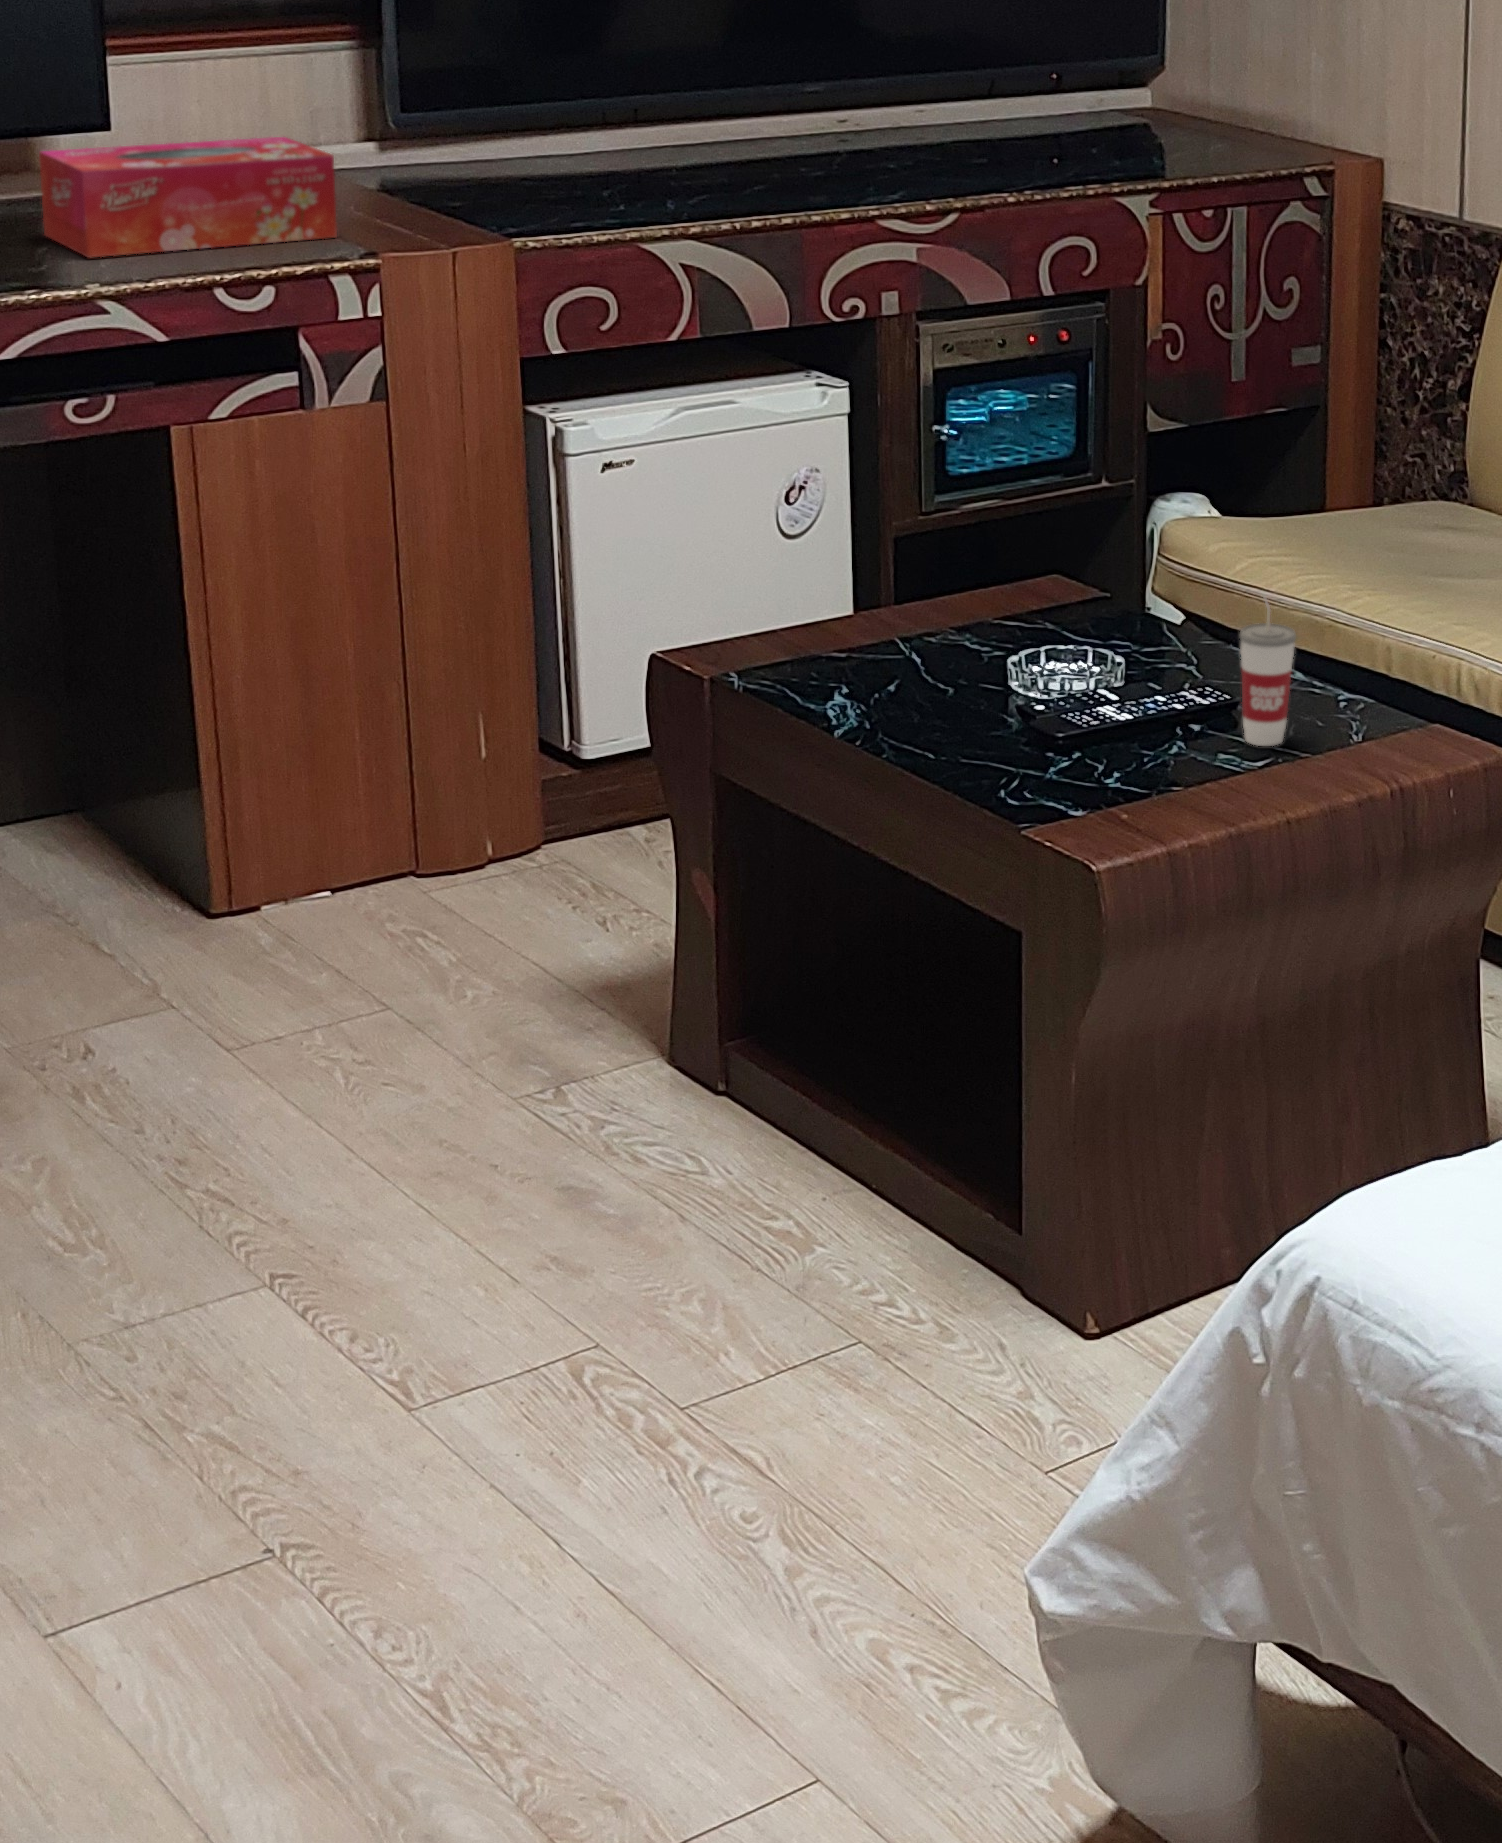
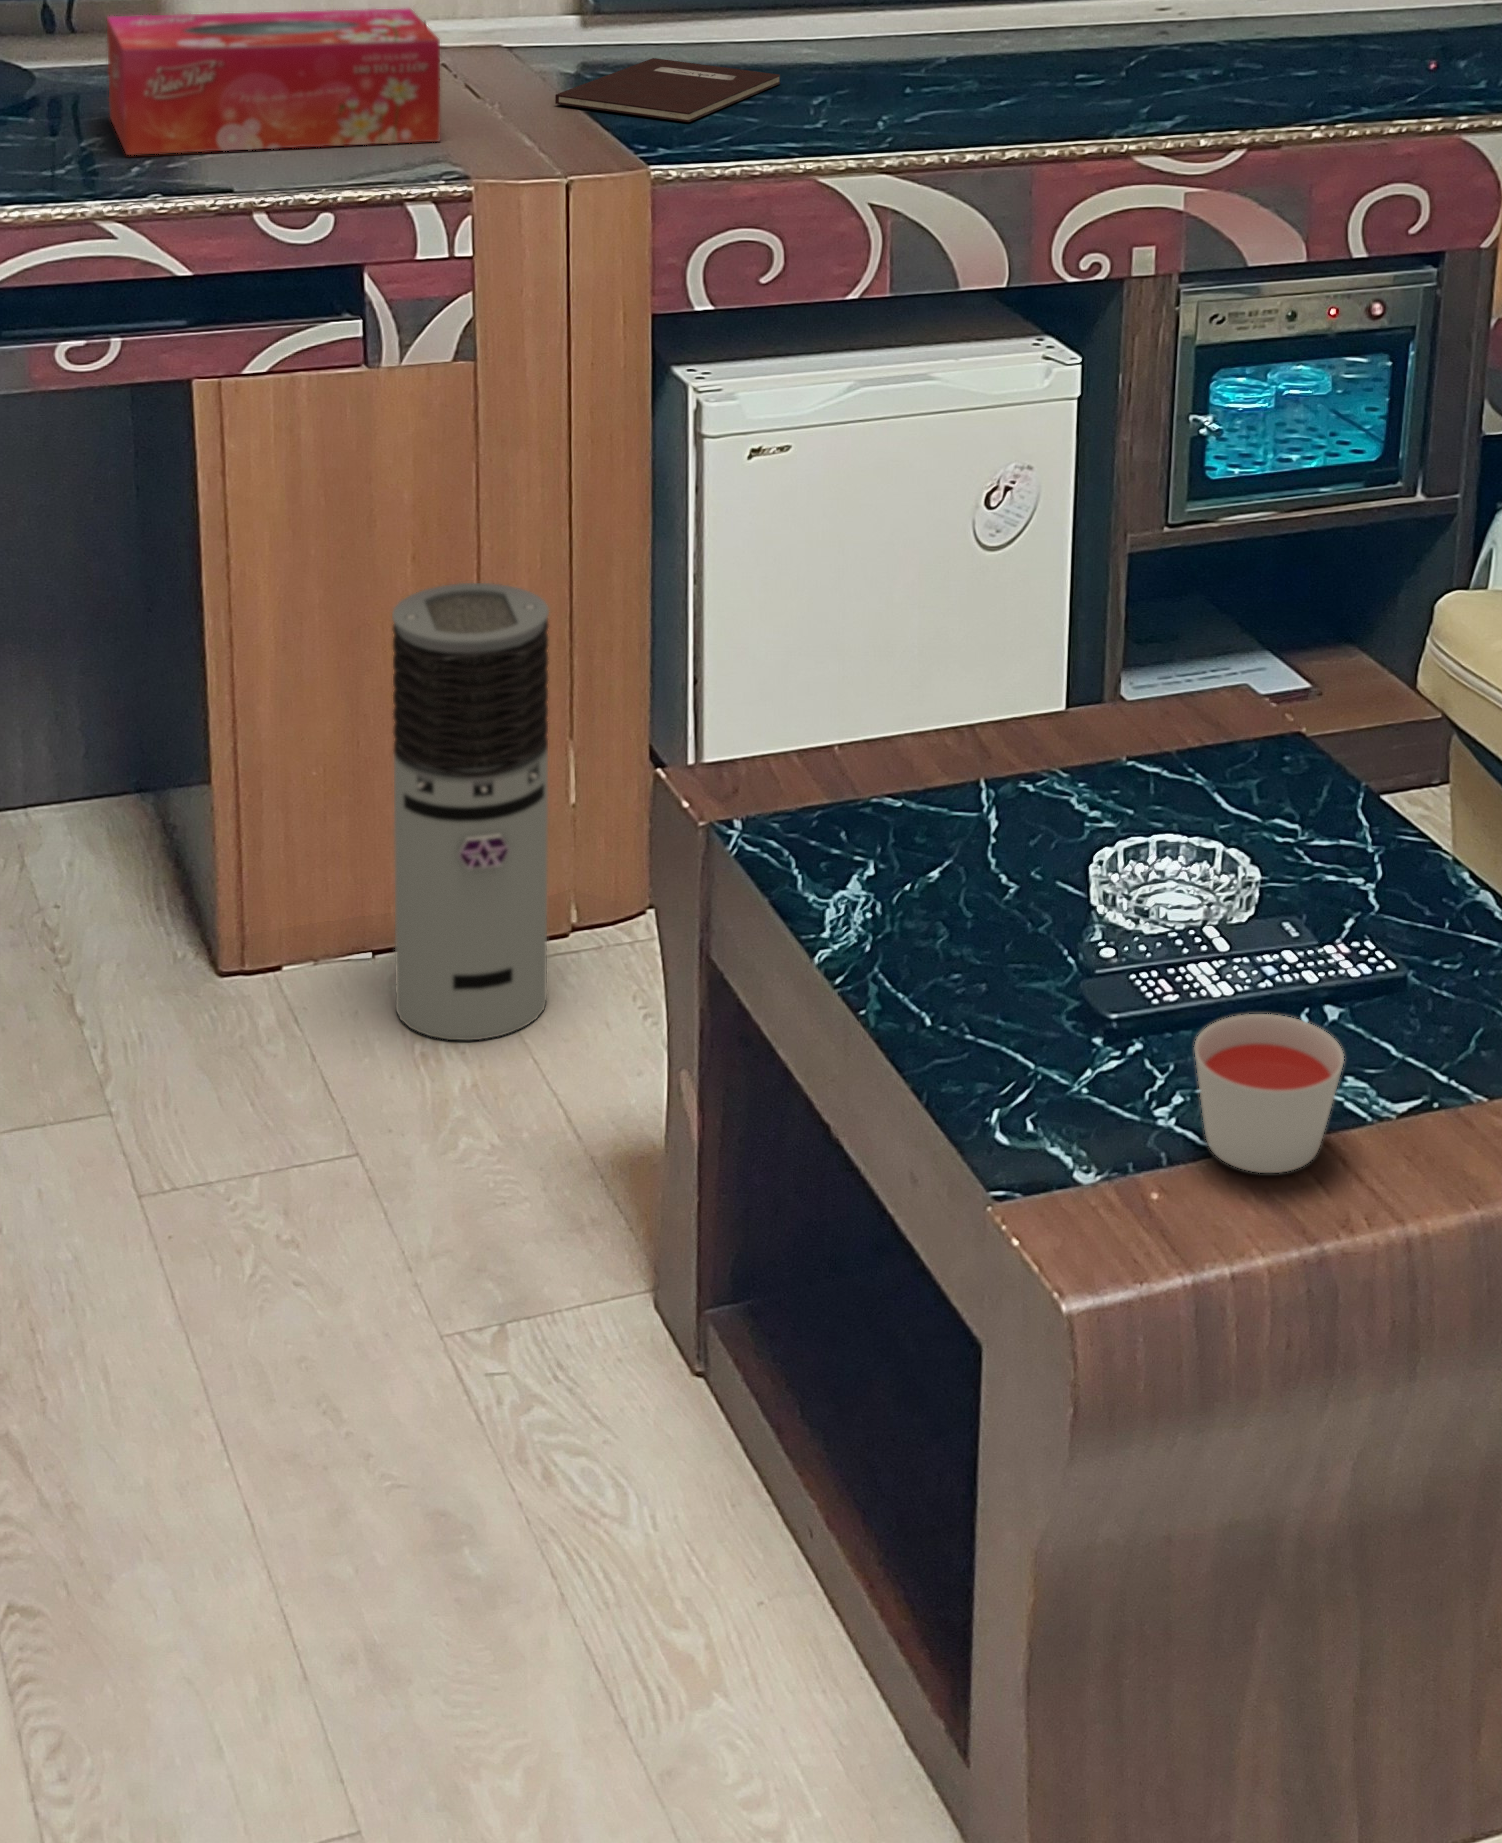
notebook: none [407,176,576,216] -> present [555,58,780,122]
air purifier: none [353,580,489,939] -> present [392,583,549,1040]
cup: present [1240,596,1296,746] -> none [1393,857,1481,1084]
candle: none [1133,703,1230,793] -> present [1195,1014,1344,1173]

